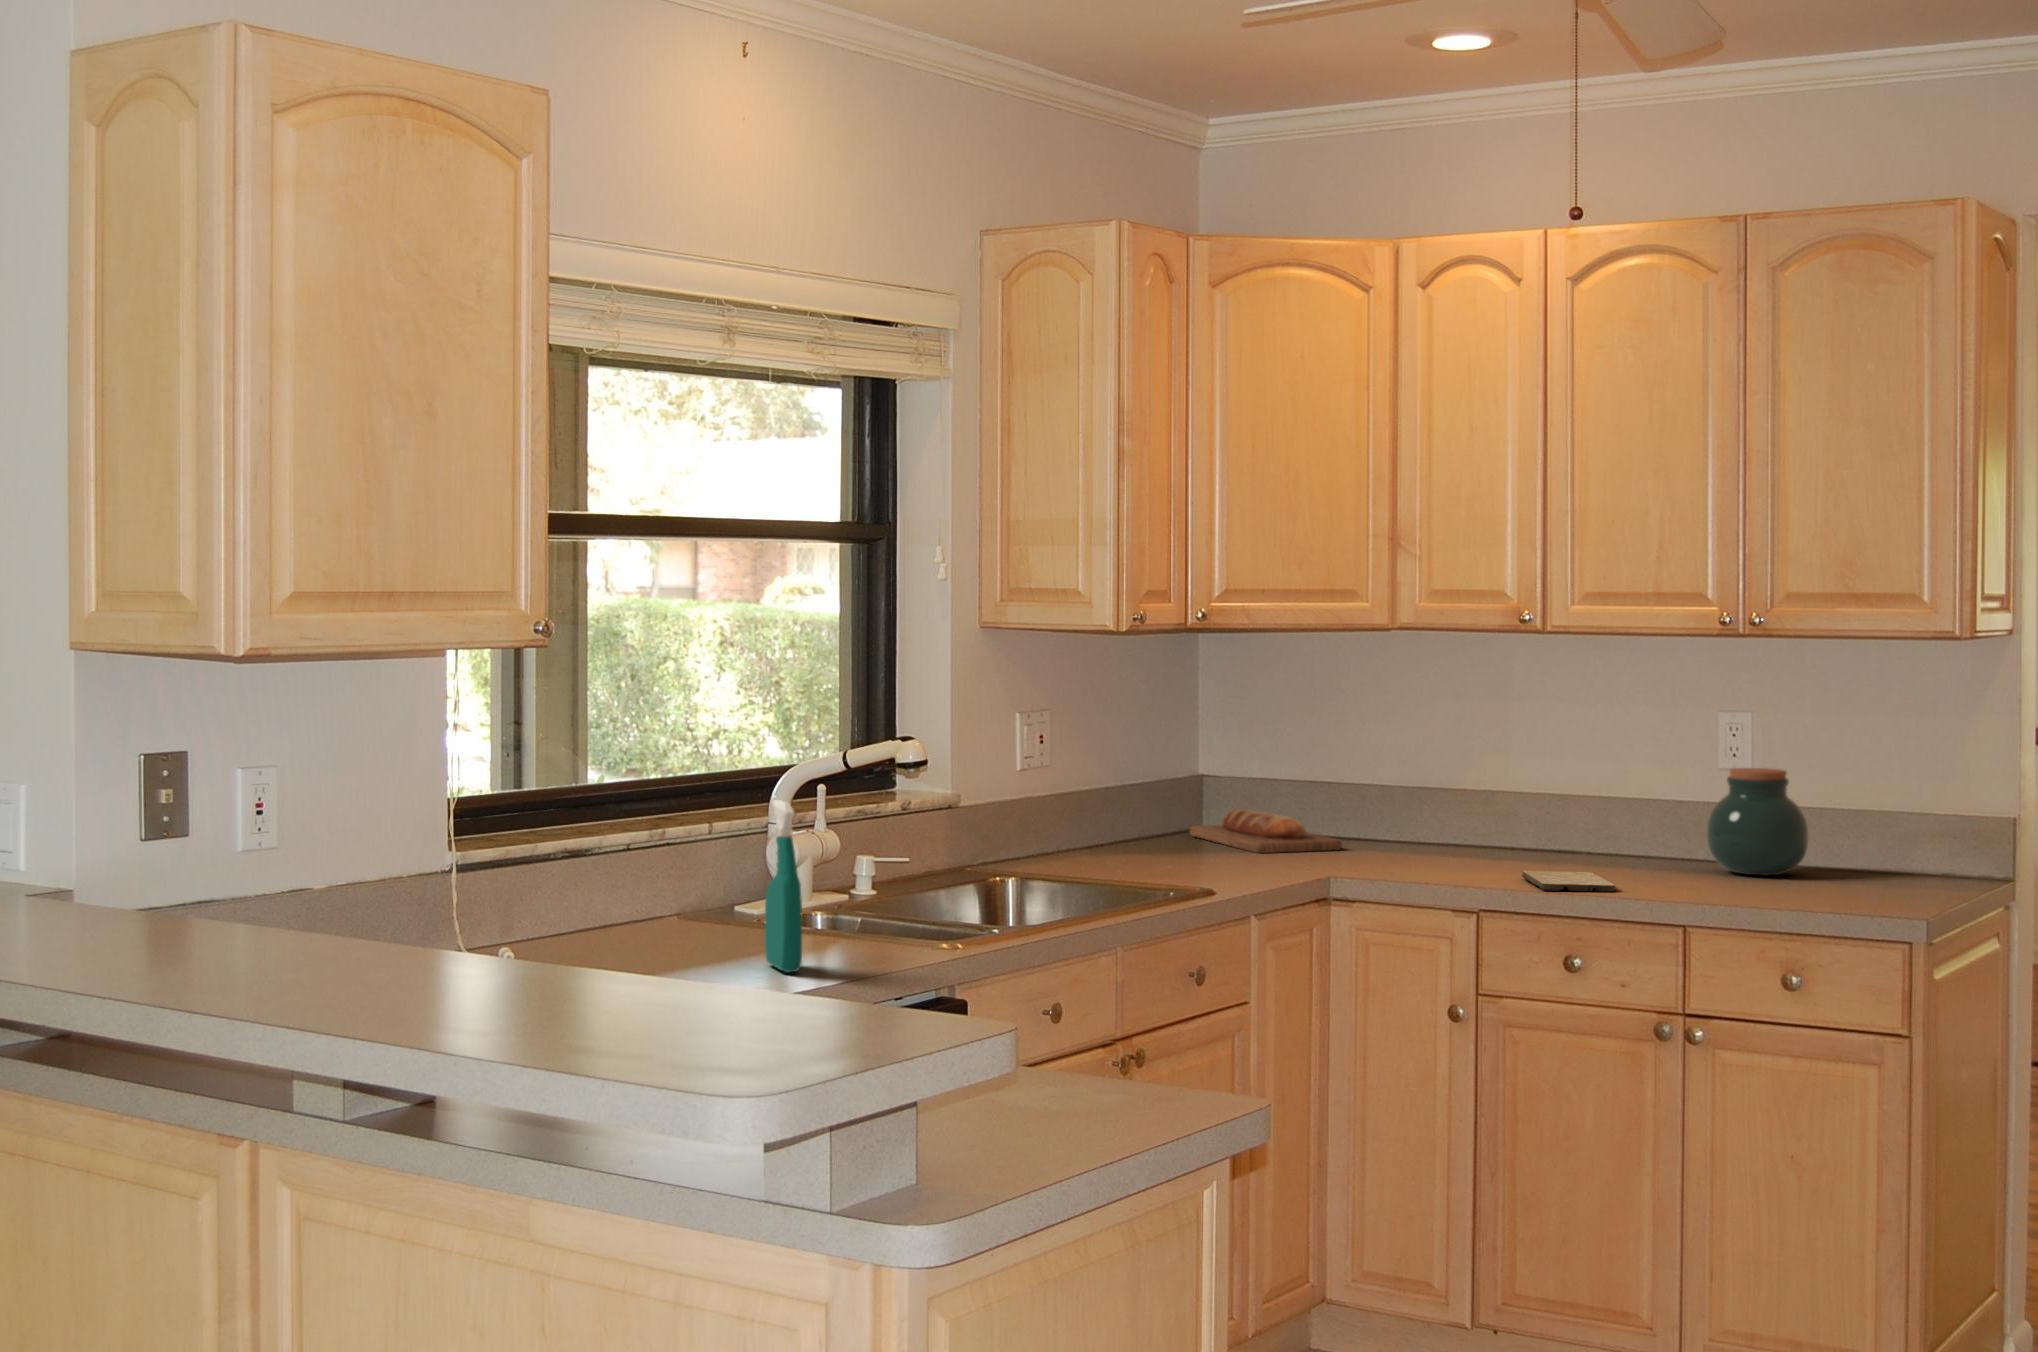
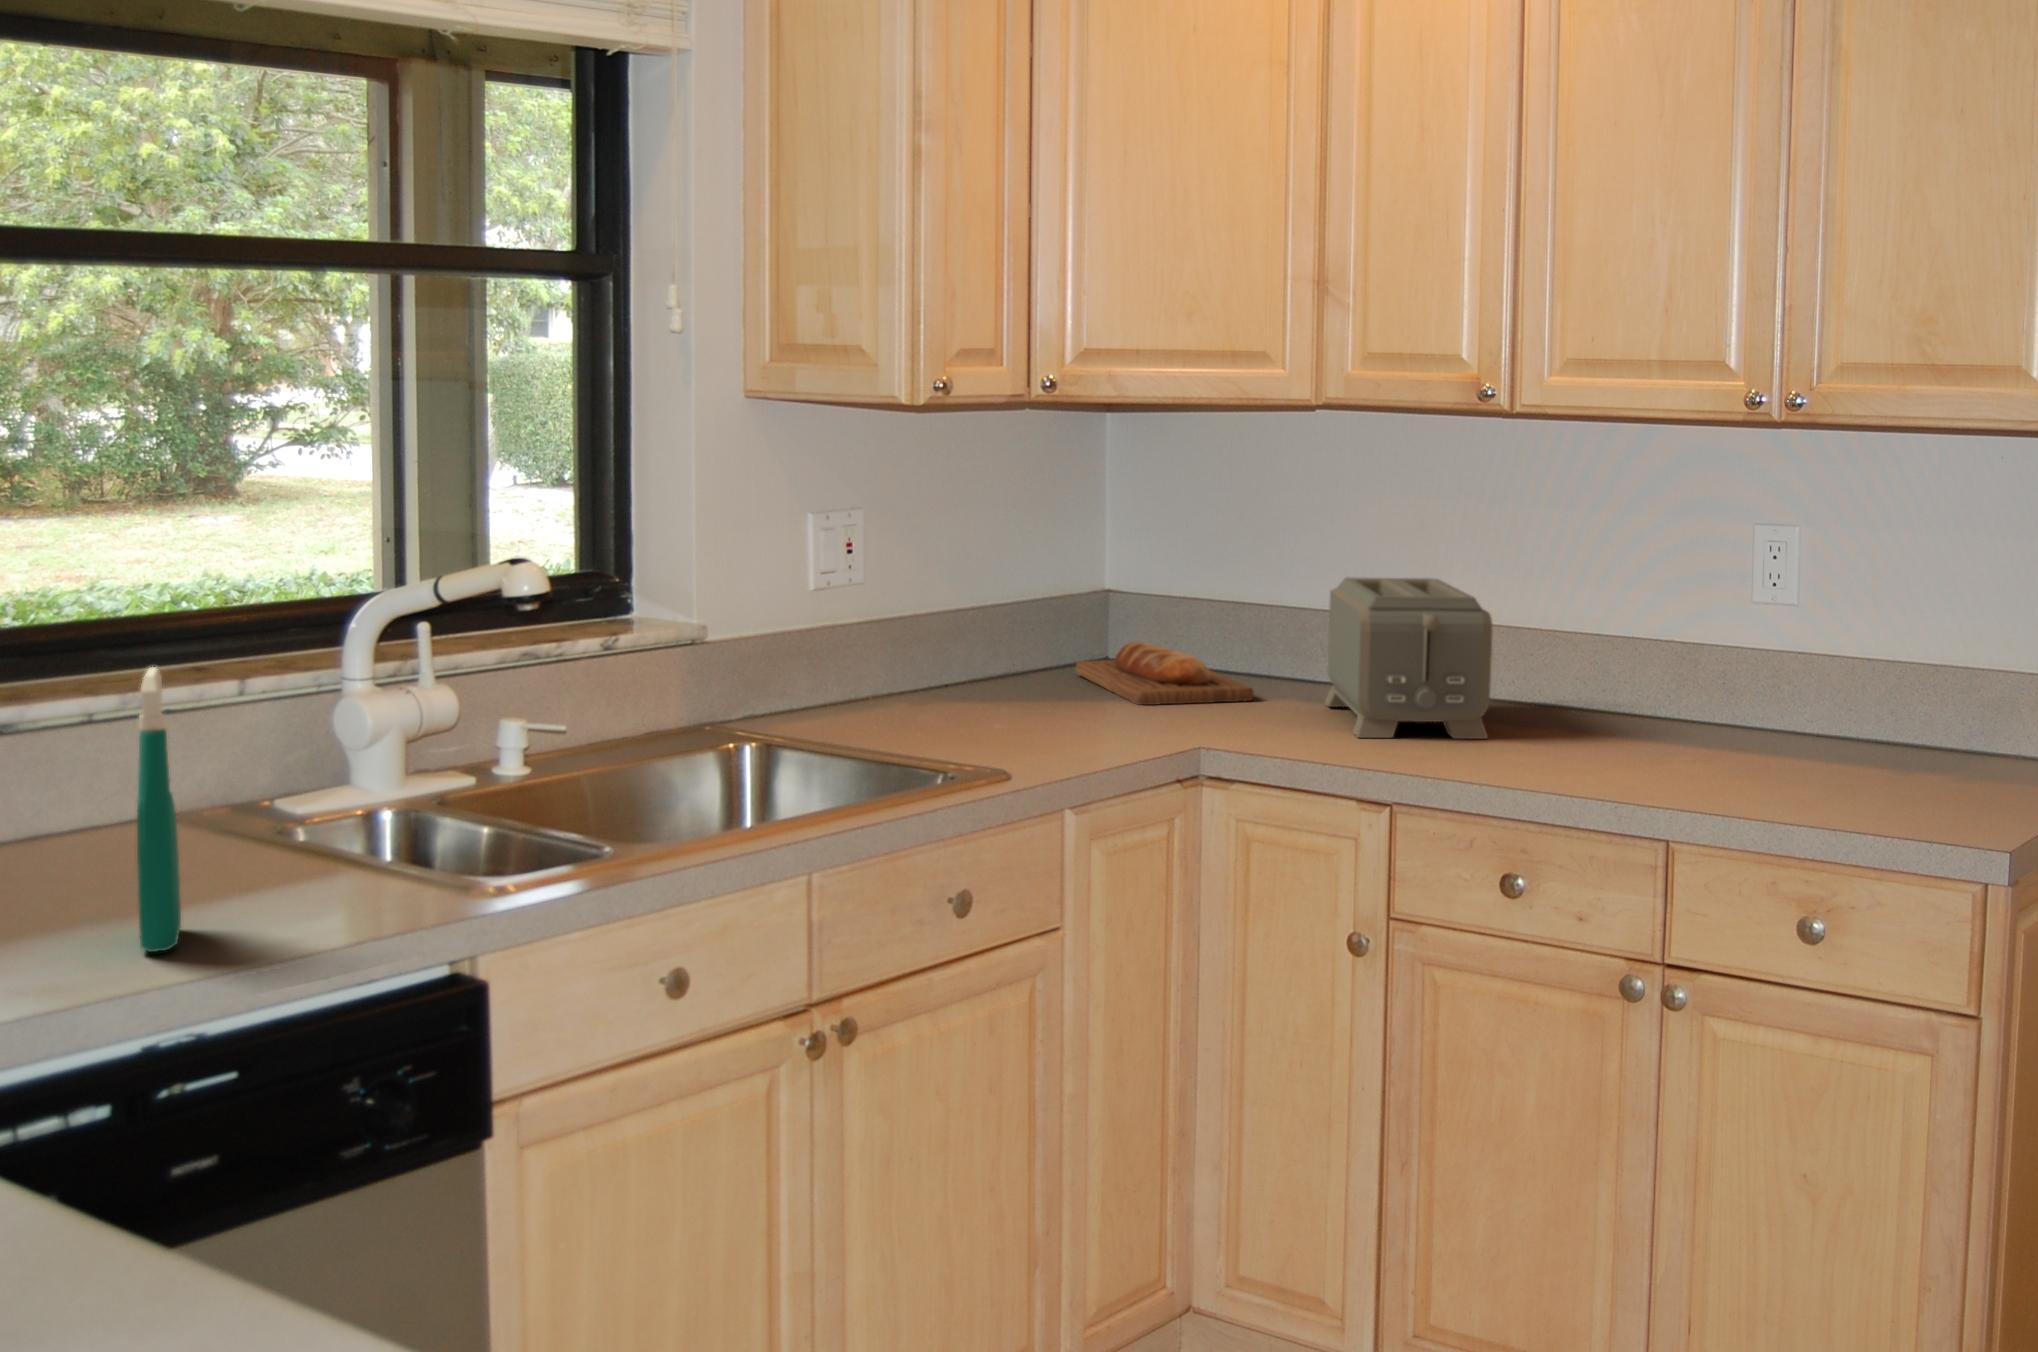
toaster: none [1397,754,1535,870] -> present [1325,577,1493,739]
jar: present [1707,768,1809,875] -> none [1721,607,1857,755]
cutting board: present [1522,871,1615,892] -> none [1461,746,1578,784]

